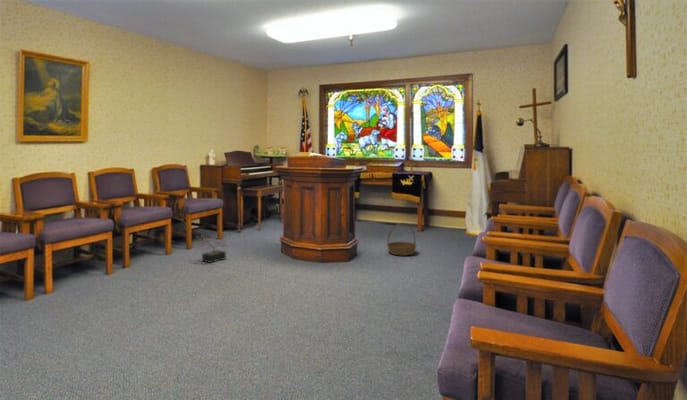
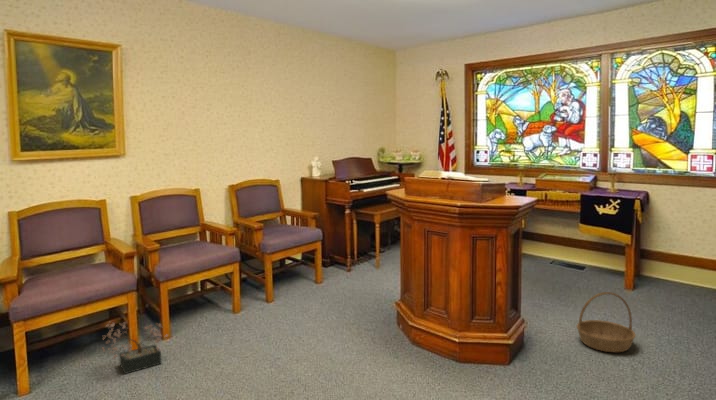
decorative plant: present [201,235,226,262] -> present [102,322,168,374]

